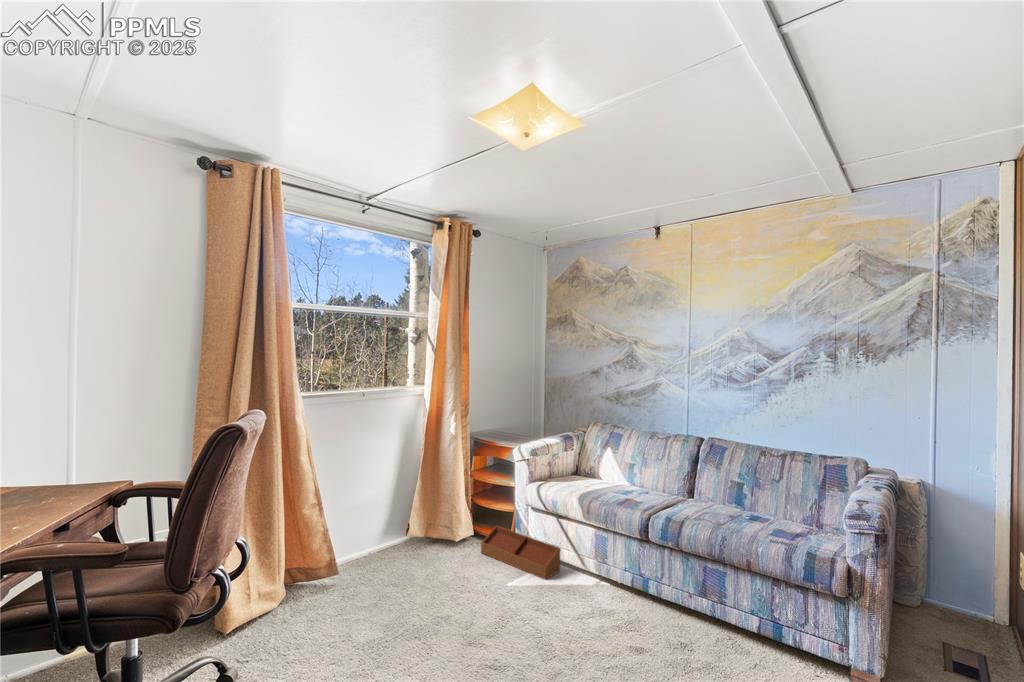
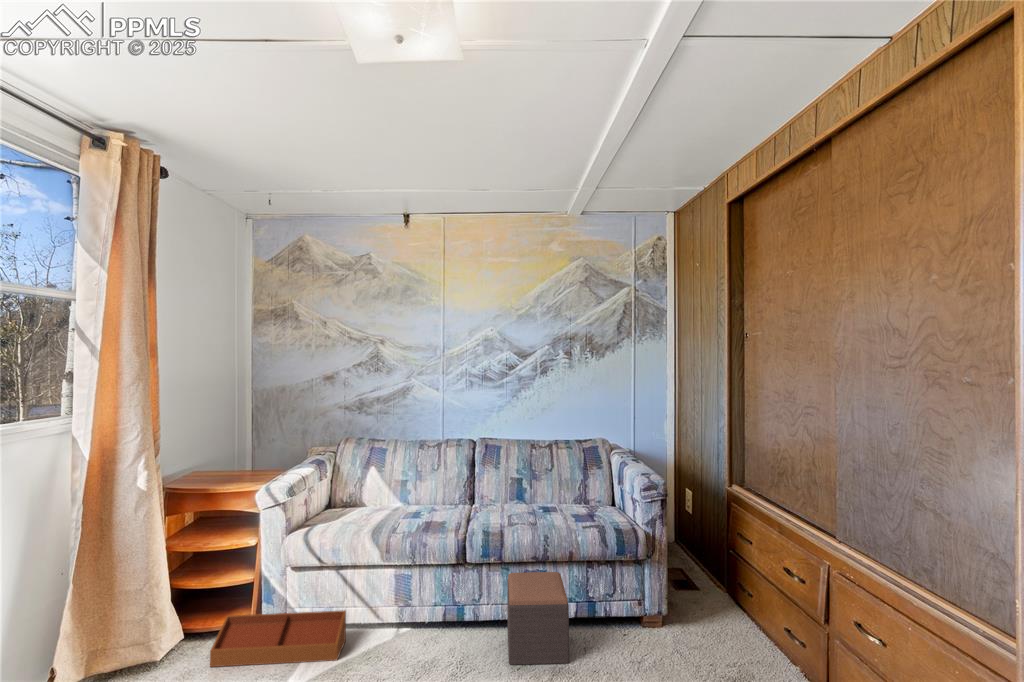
footstool: none [660,563,739,666] -> present [507,572,569,665]

